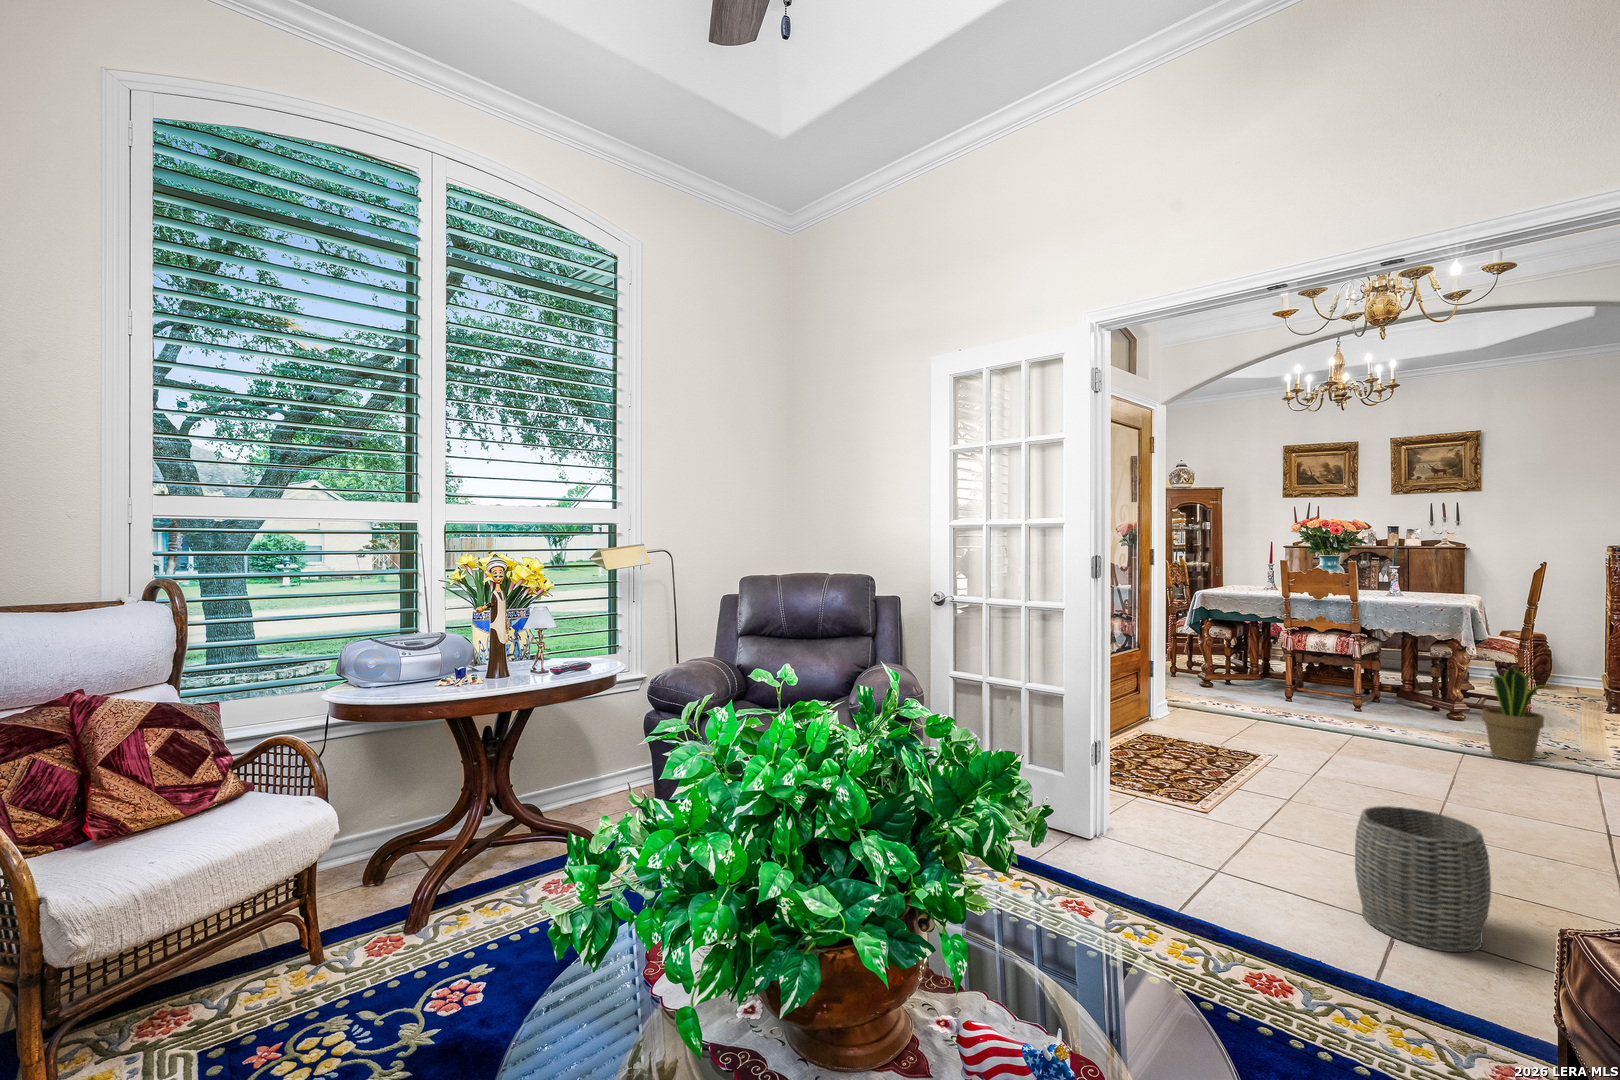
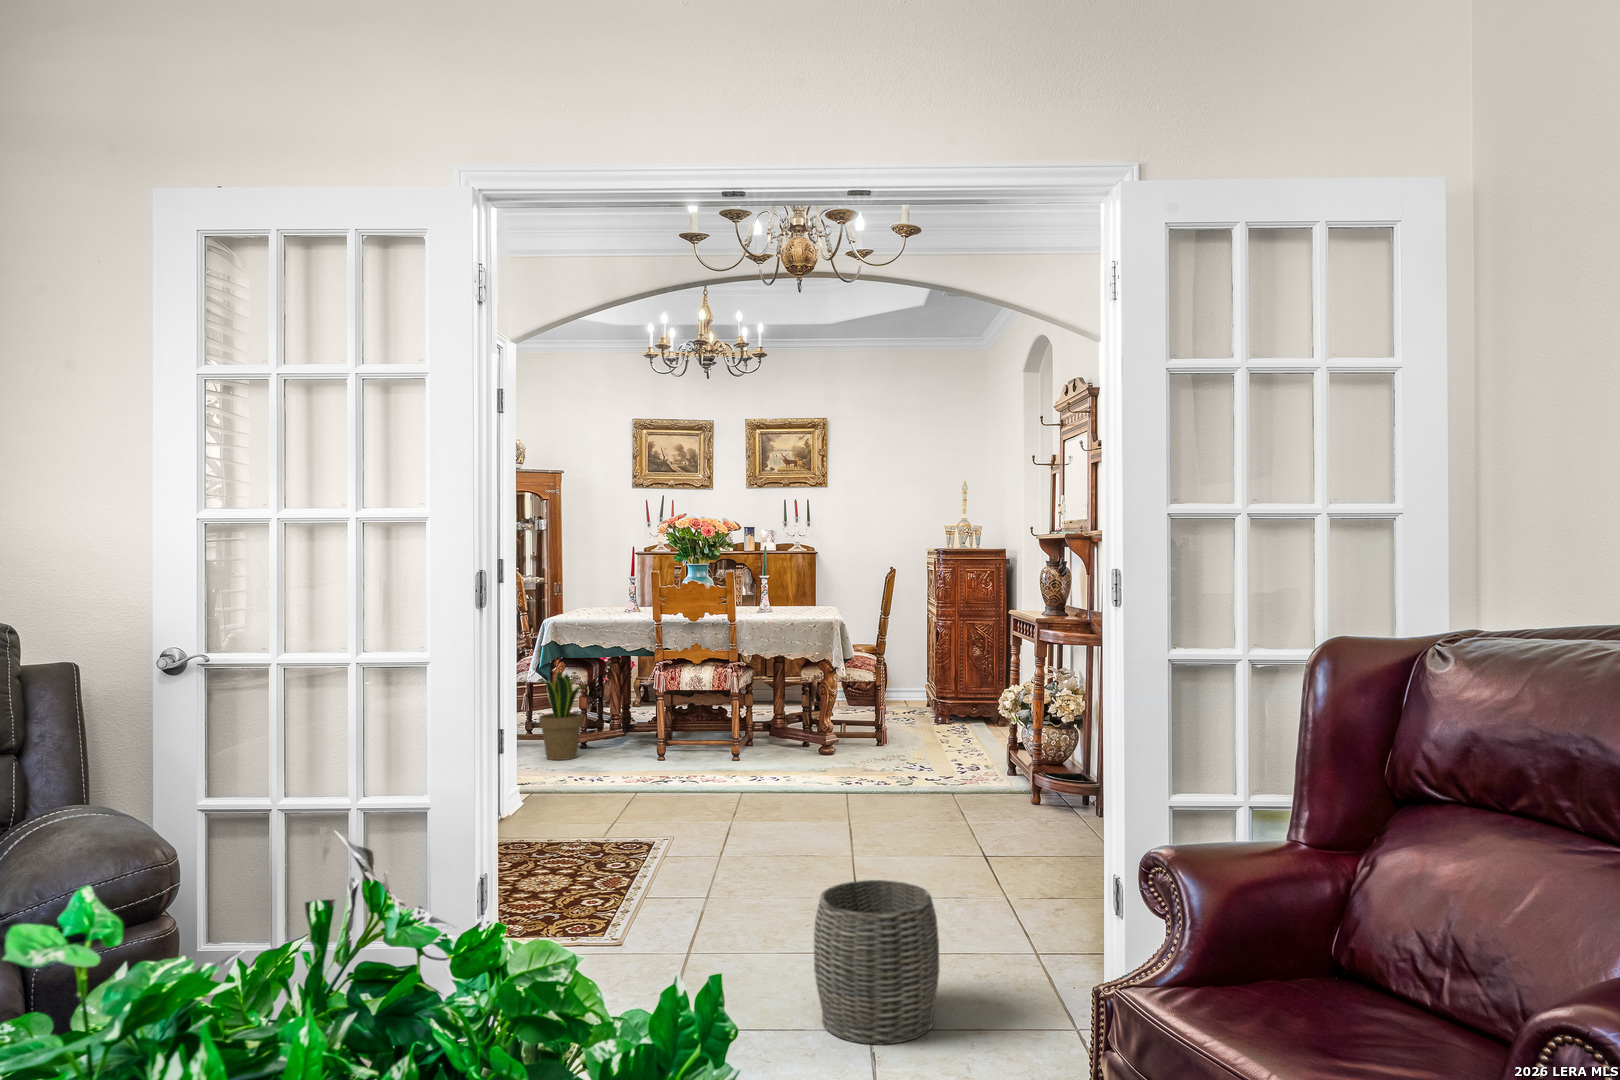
potted plant: present [1482,667,1551,761] -> present [539,672,585,760]

